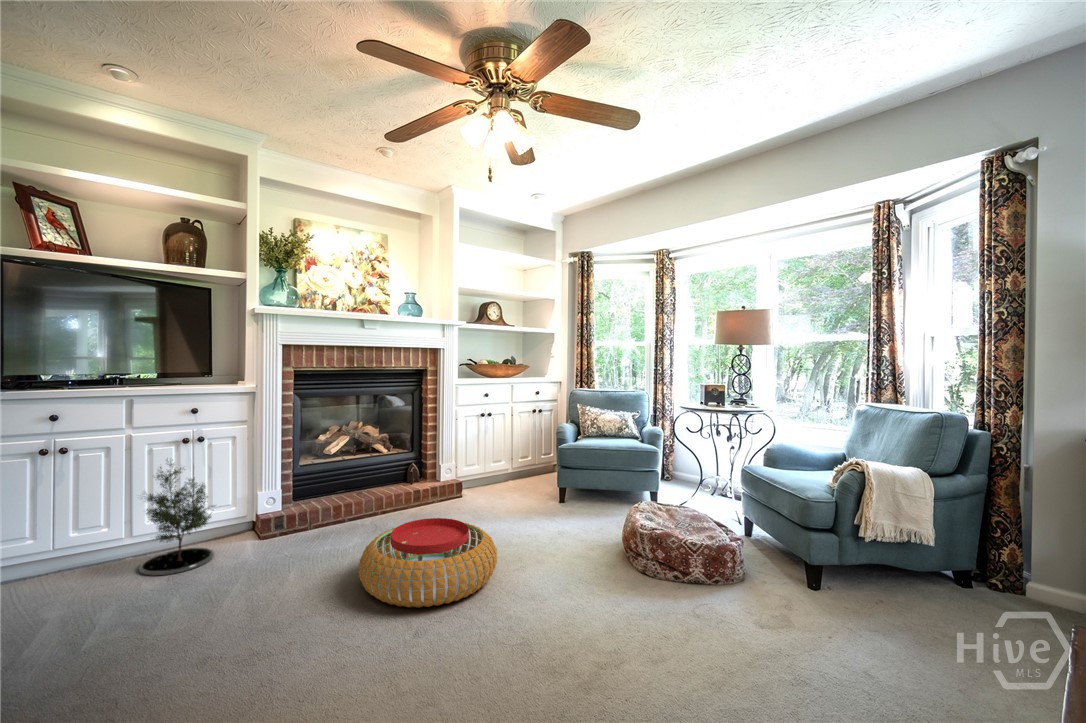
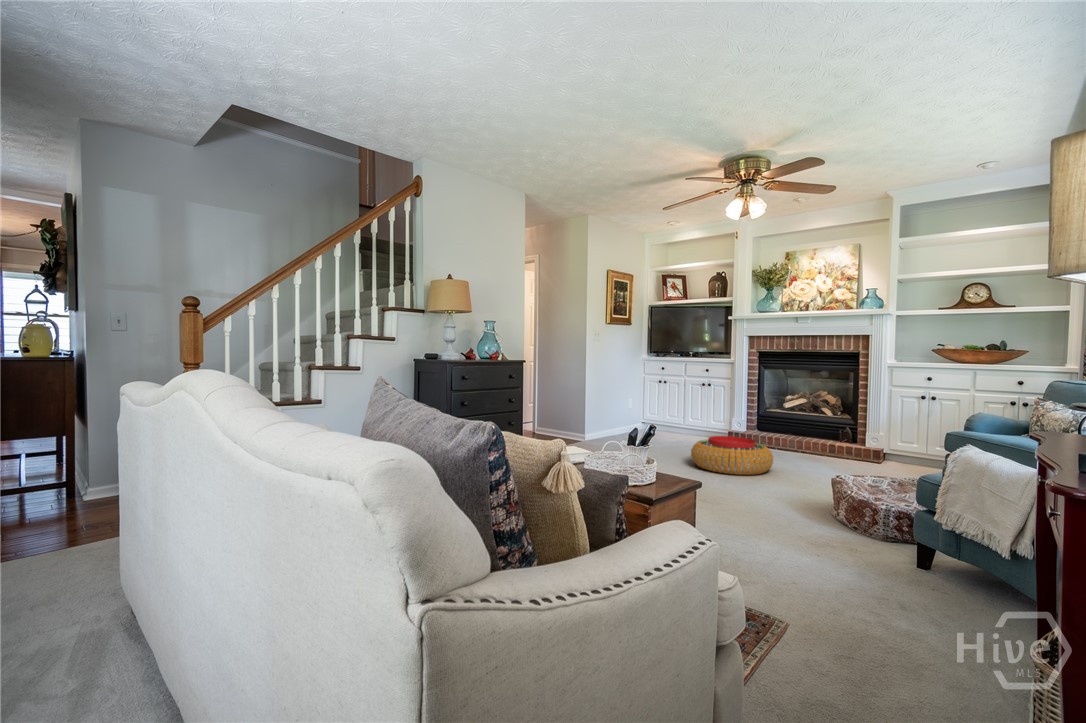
potted tree: present [139,460,215,576] -> none [673,389,707,442]

